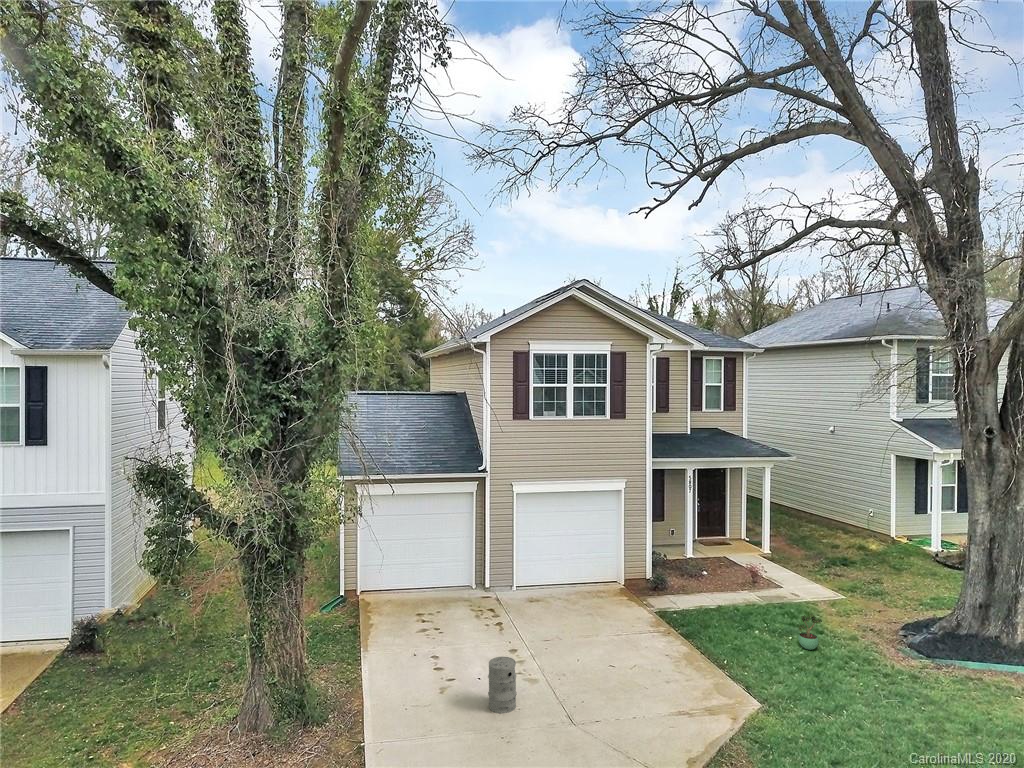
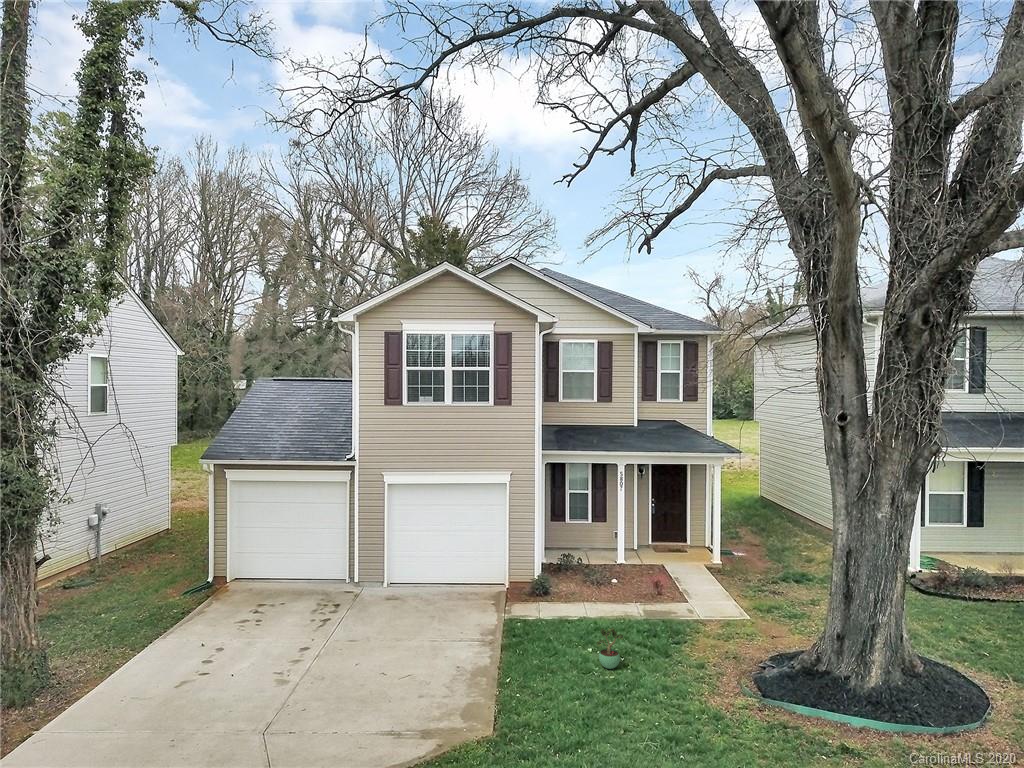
trash can: present [488,657,517,713] -> none [201,639,233,696]

